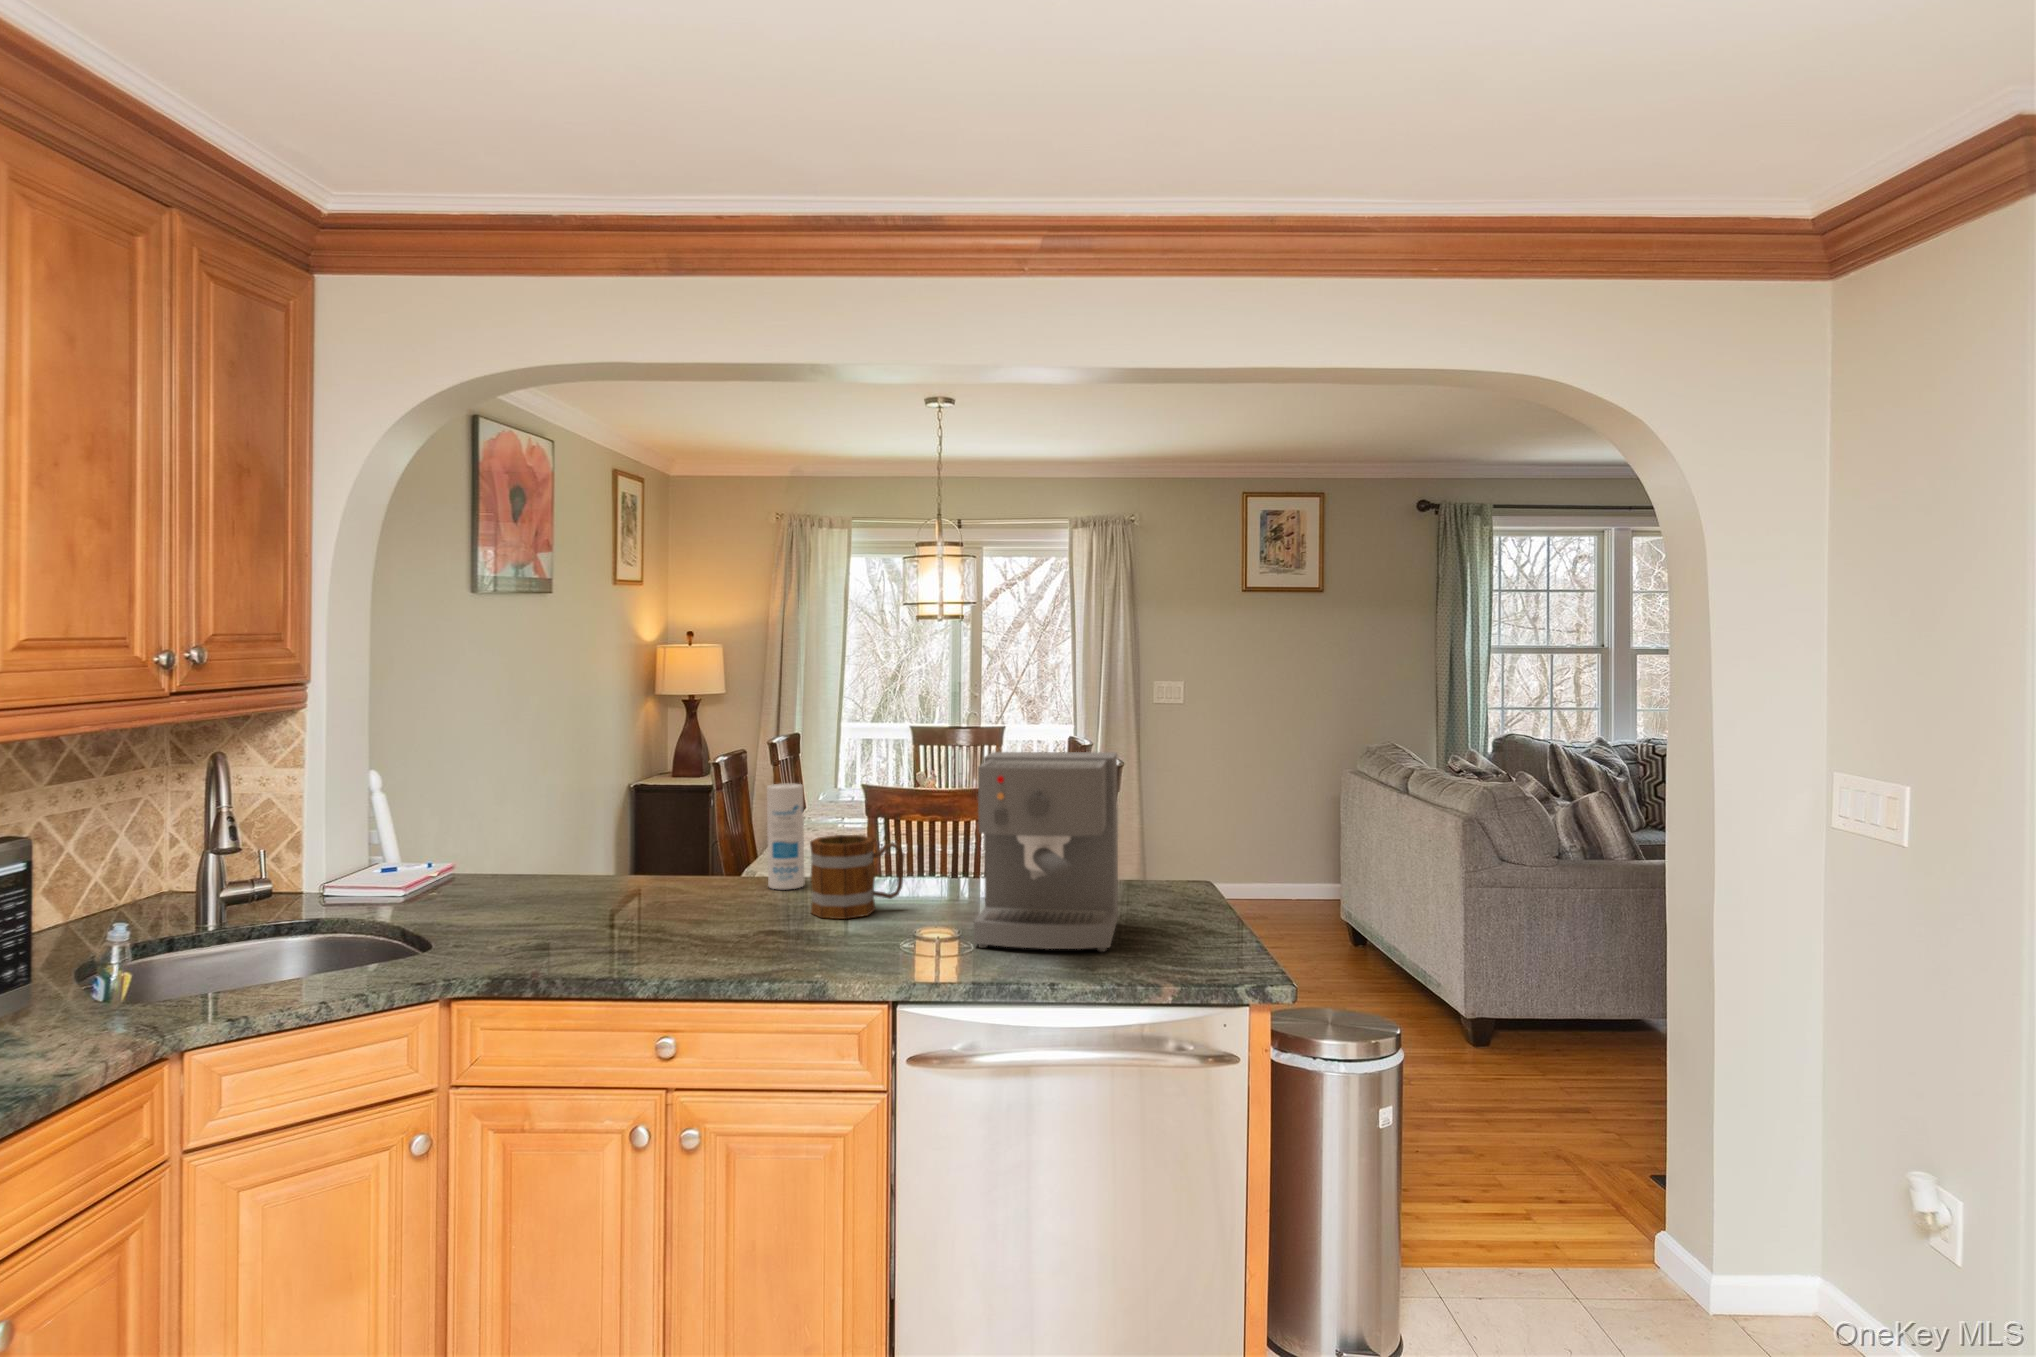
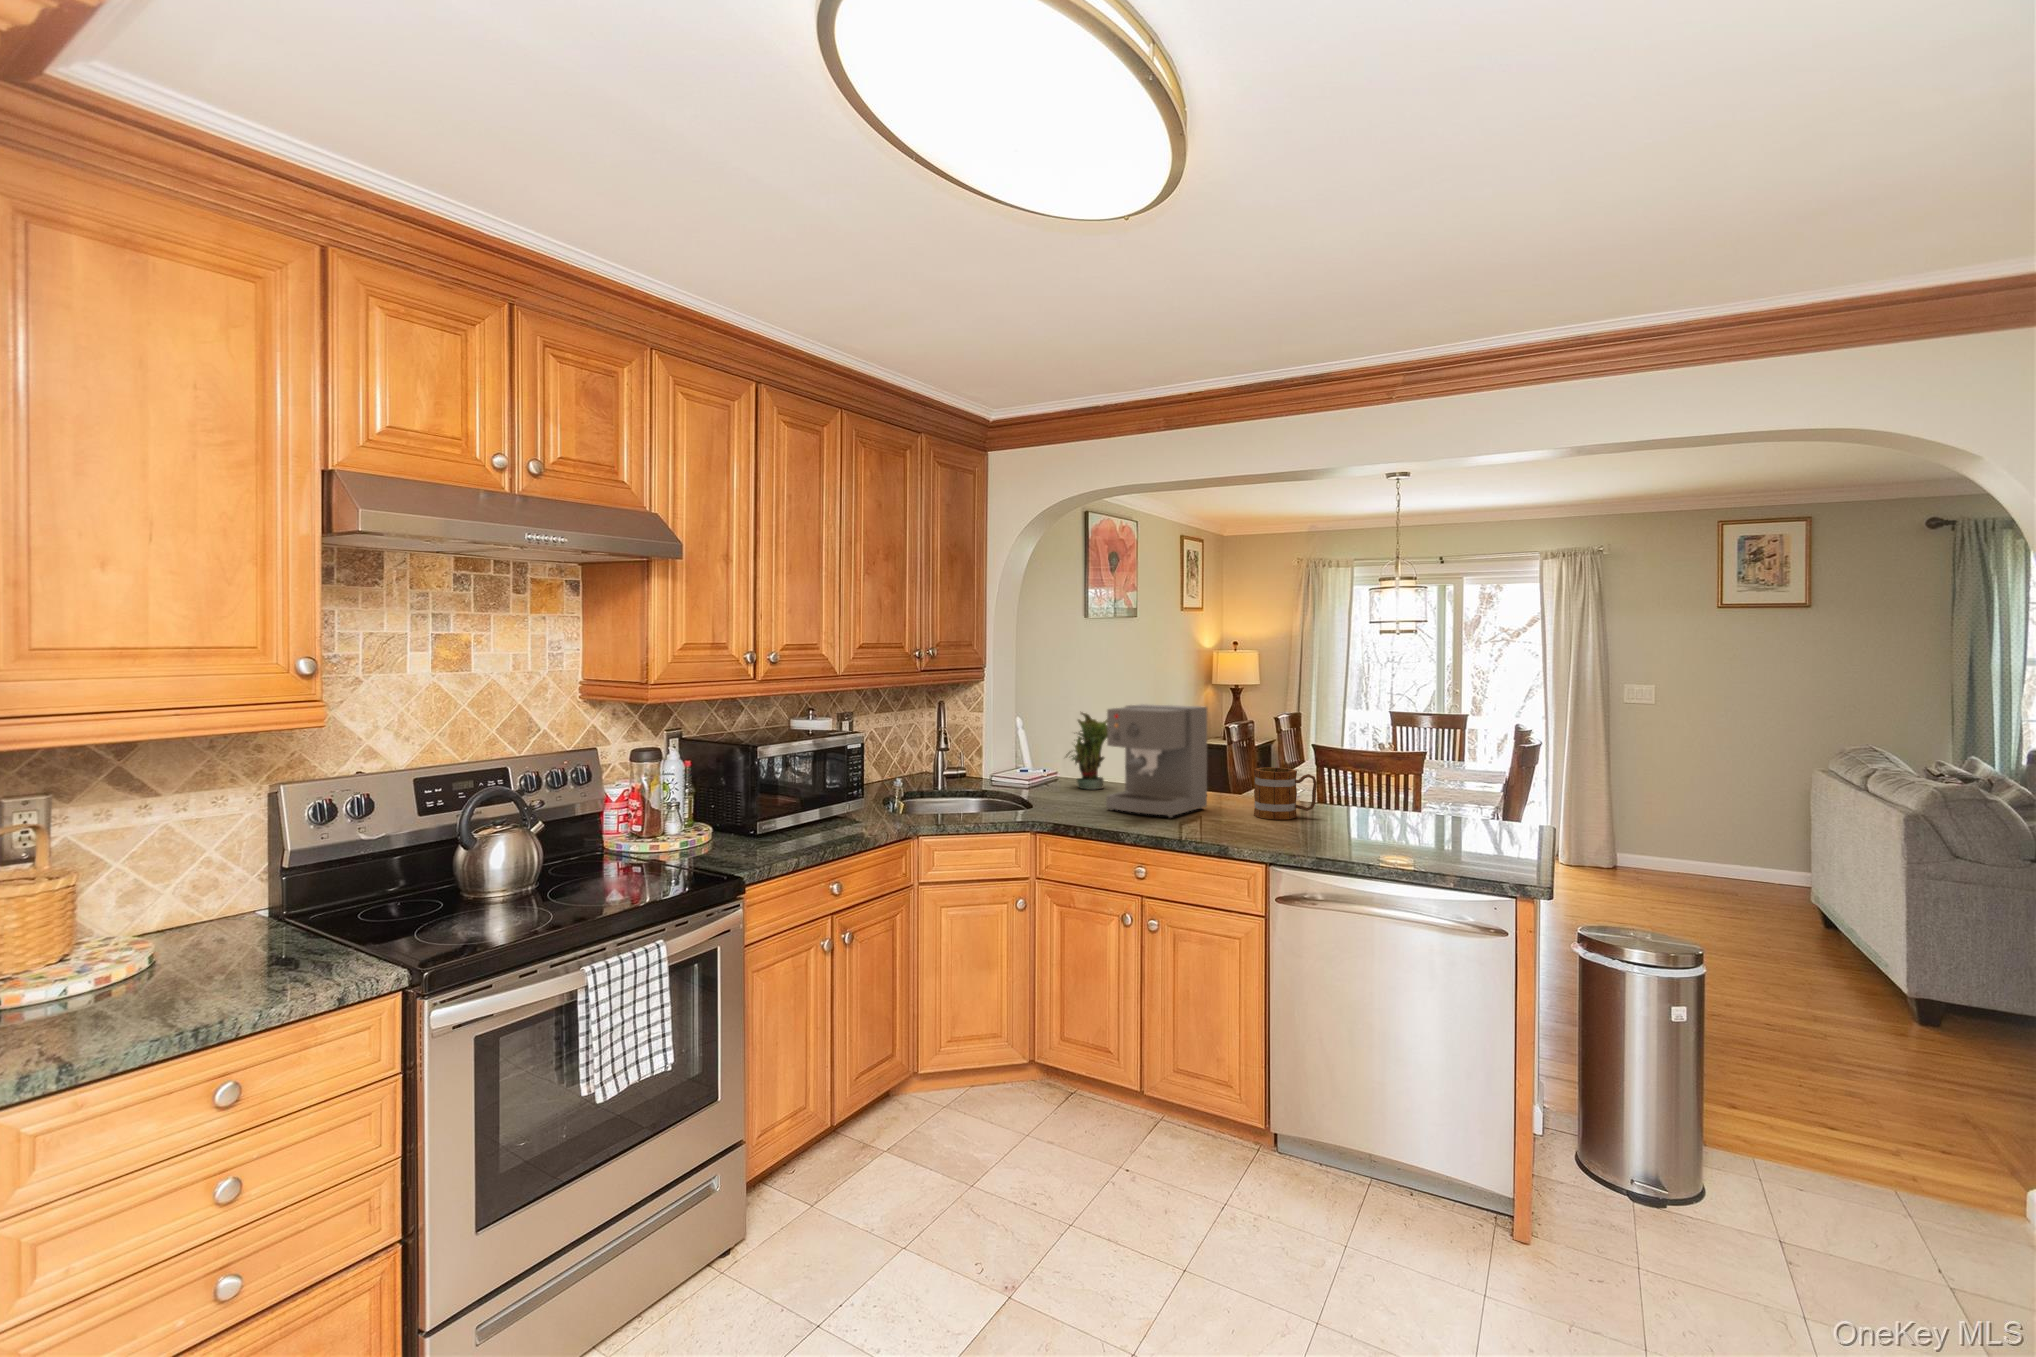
coffee maker: present [974,752,1118,951] -> present [1106,704,1207,818]
potted plant: none [465,761,556,893] -> present [1066,712,1107,789]
canister: present [767,783,804,889] -> none [1235,735,1259,802]

